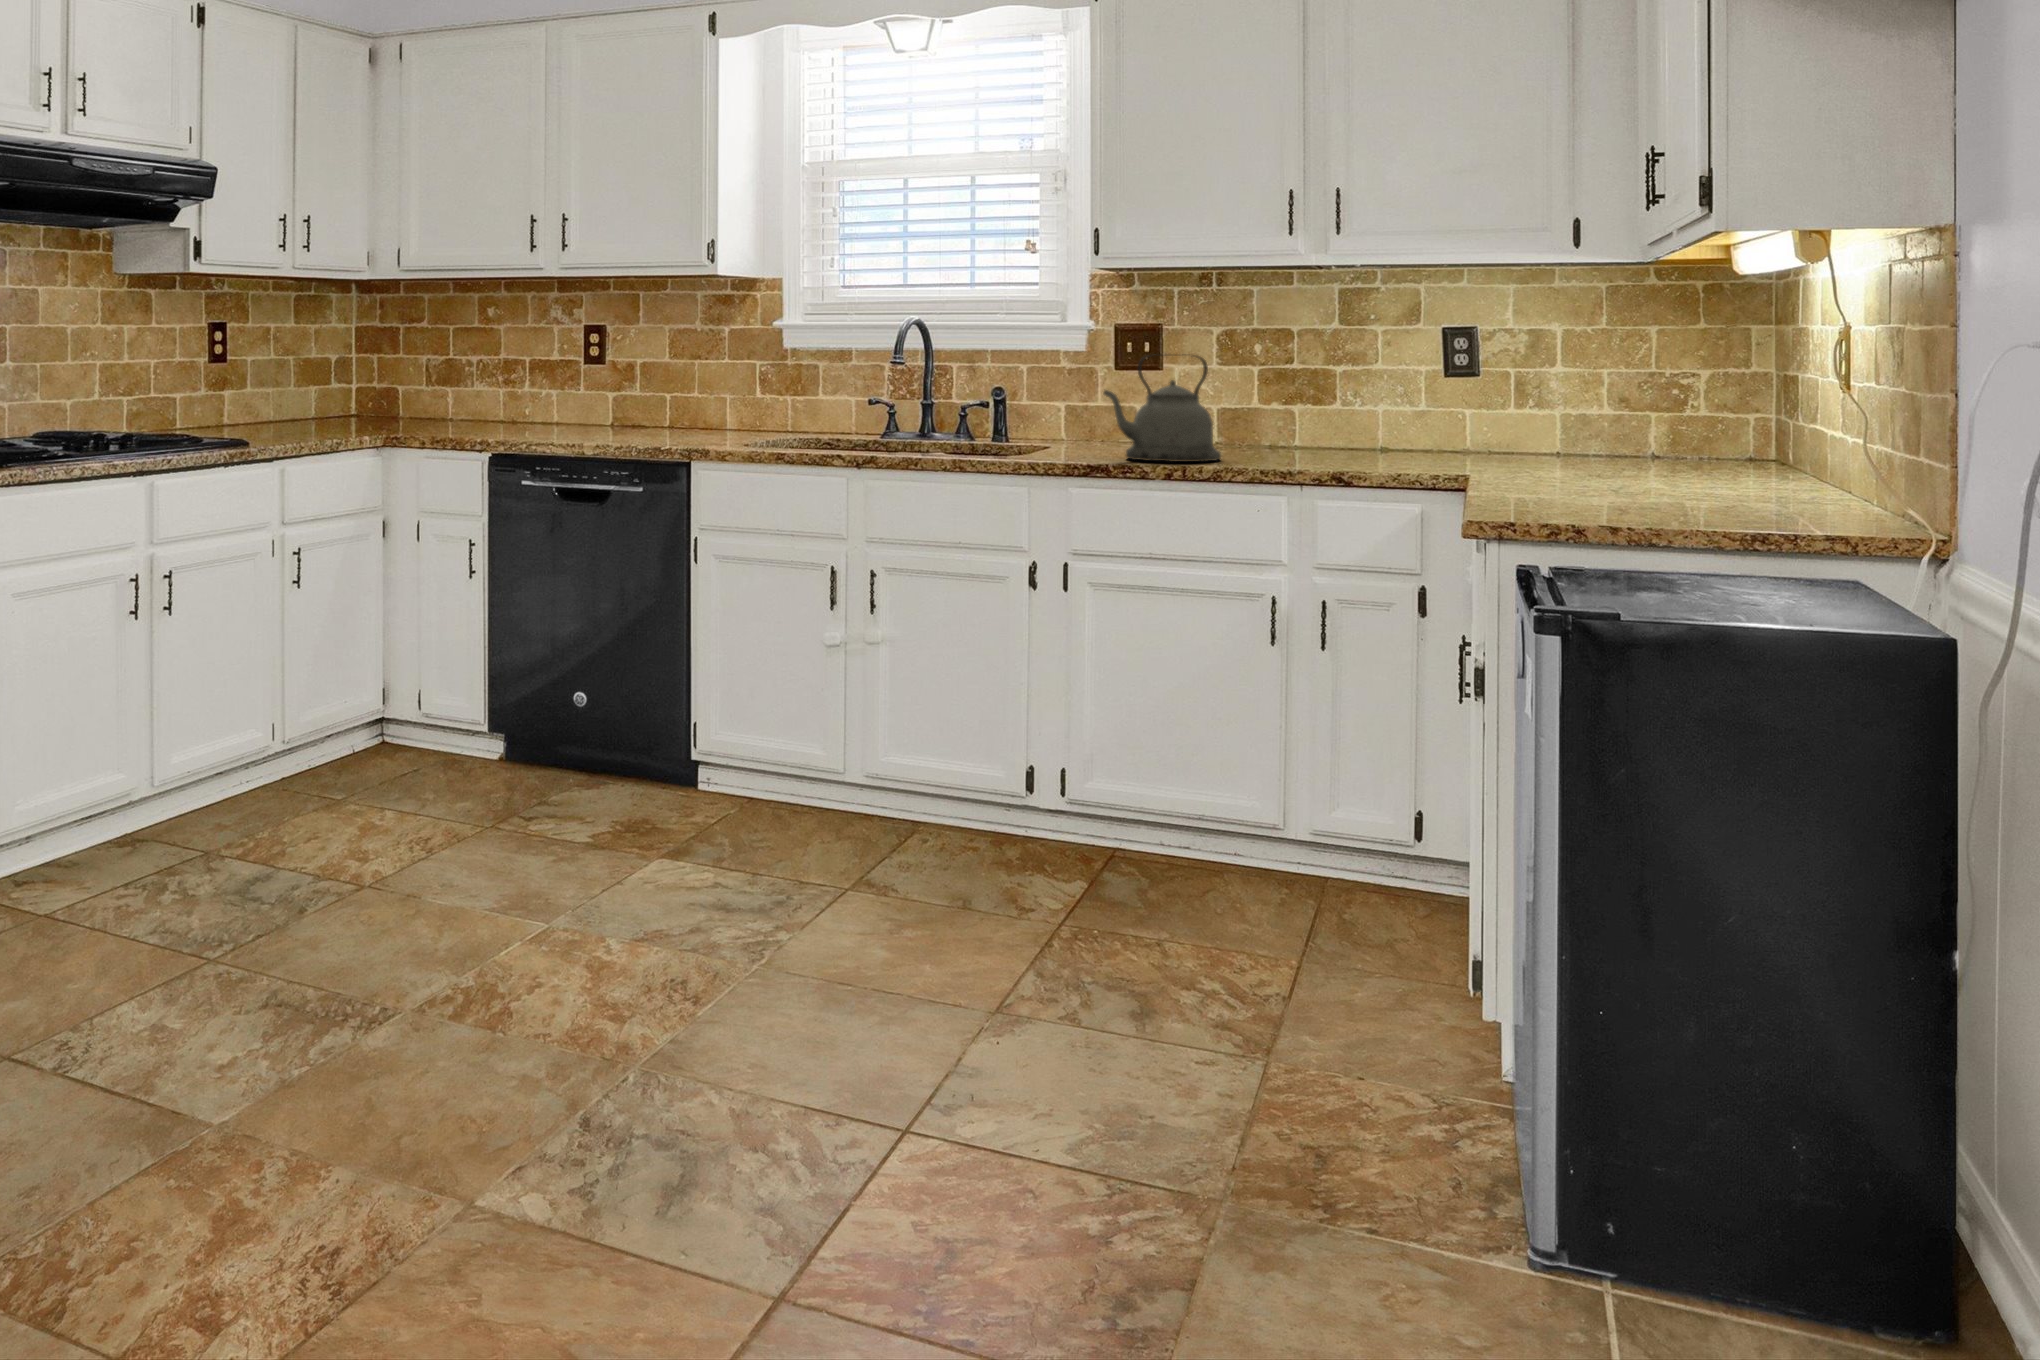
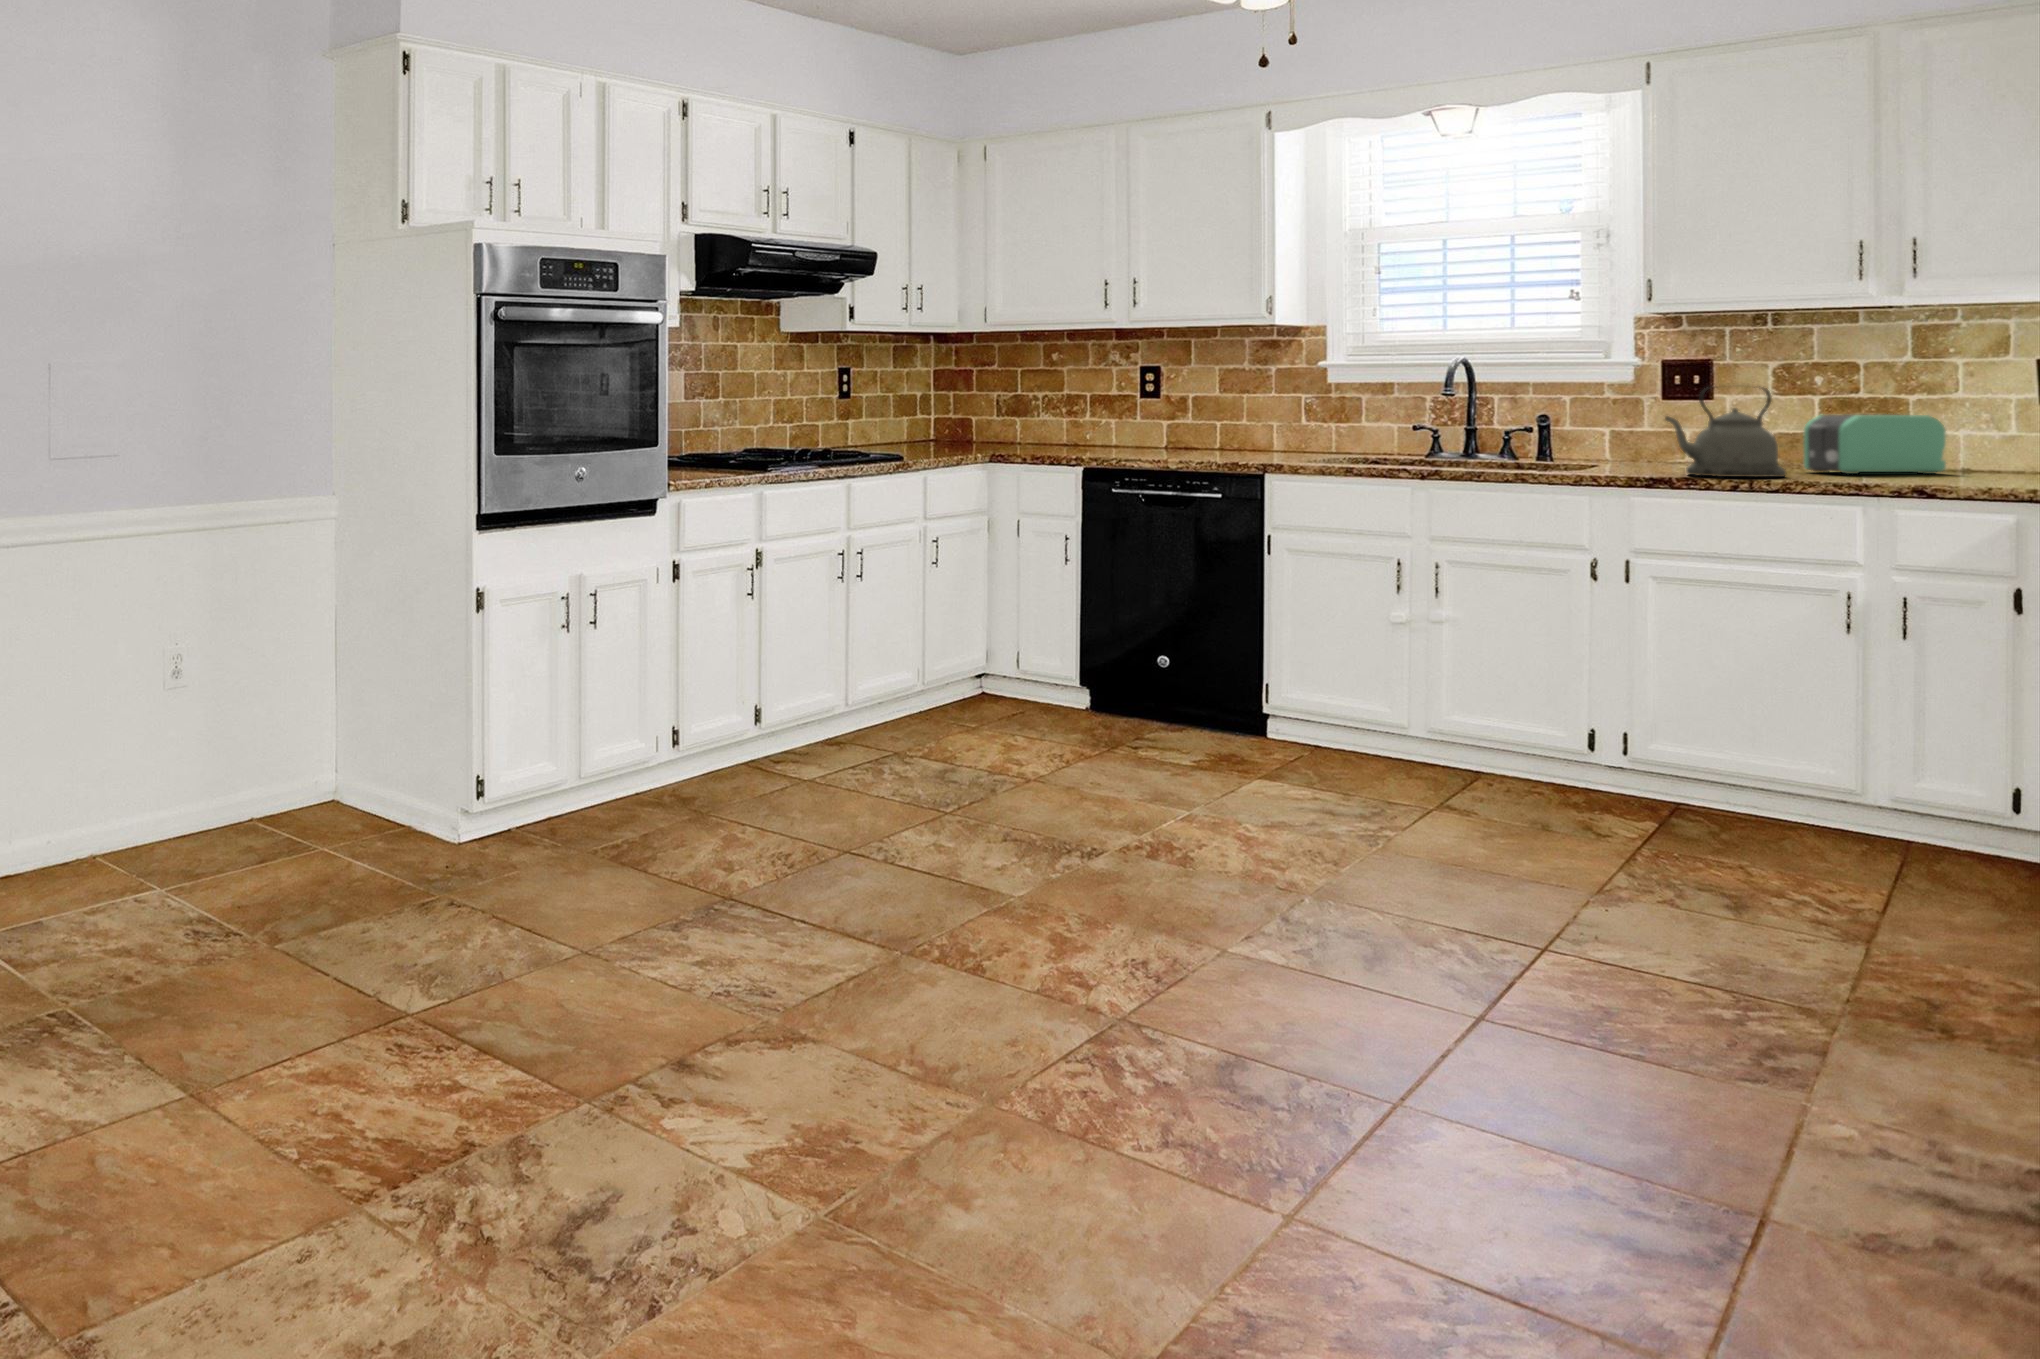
toaster: none [1240,388,1368,456] -> present [1804,414,1946,474]

